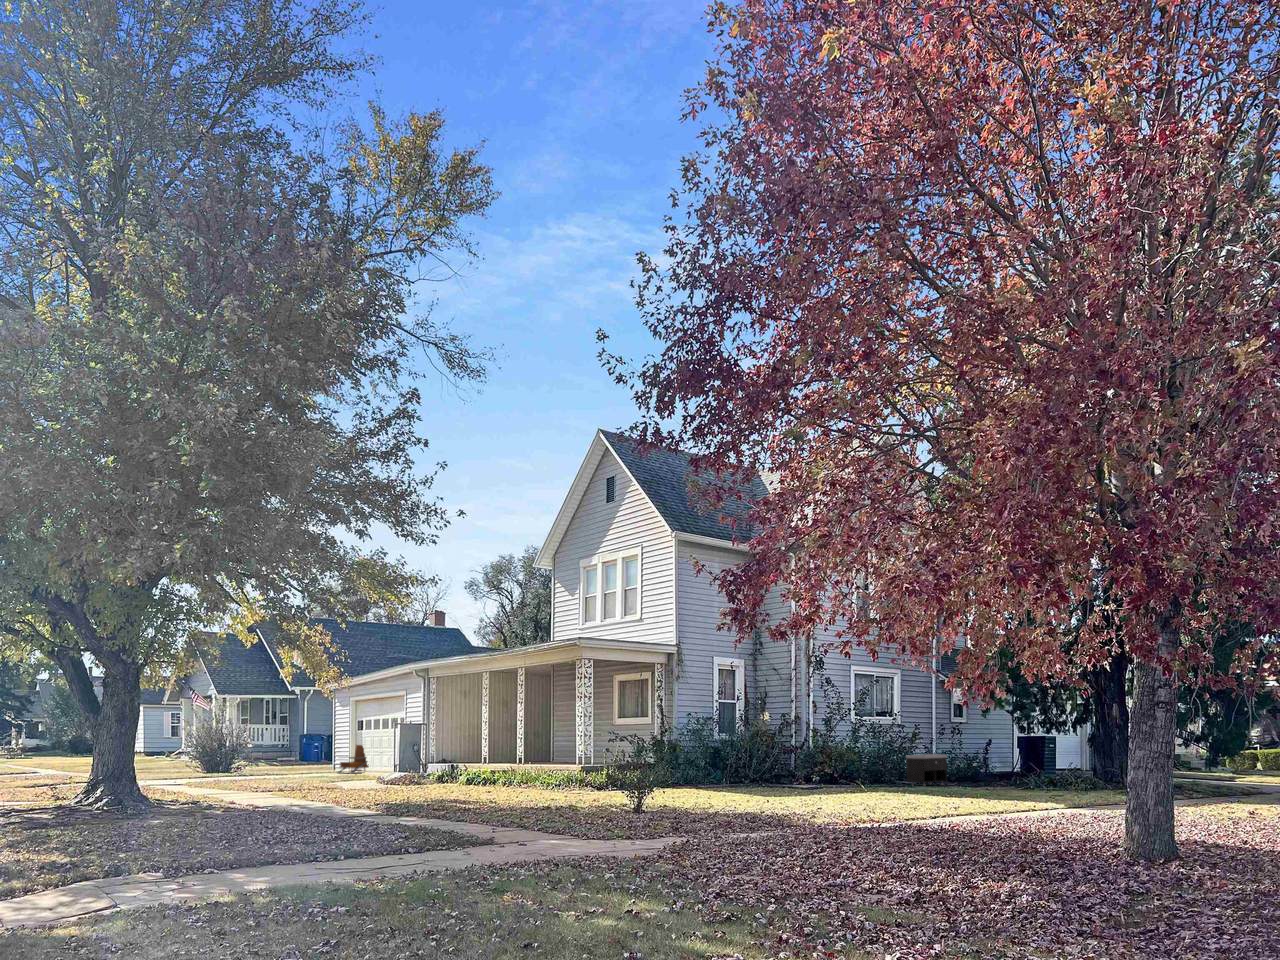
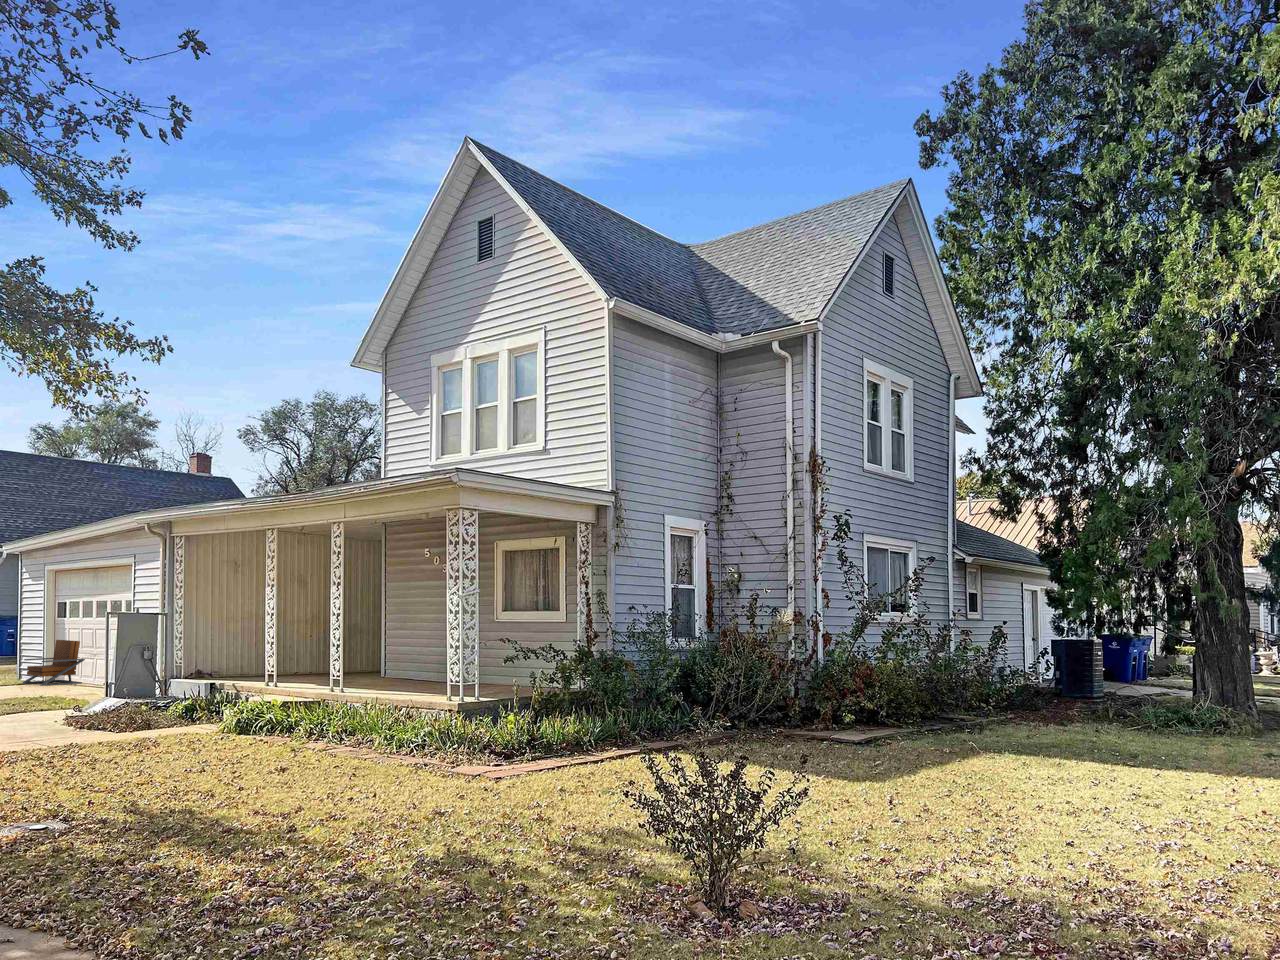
storage bench: present [906,754,947,785] -> none [952,667,1006,718]

